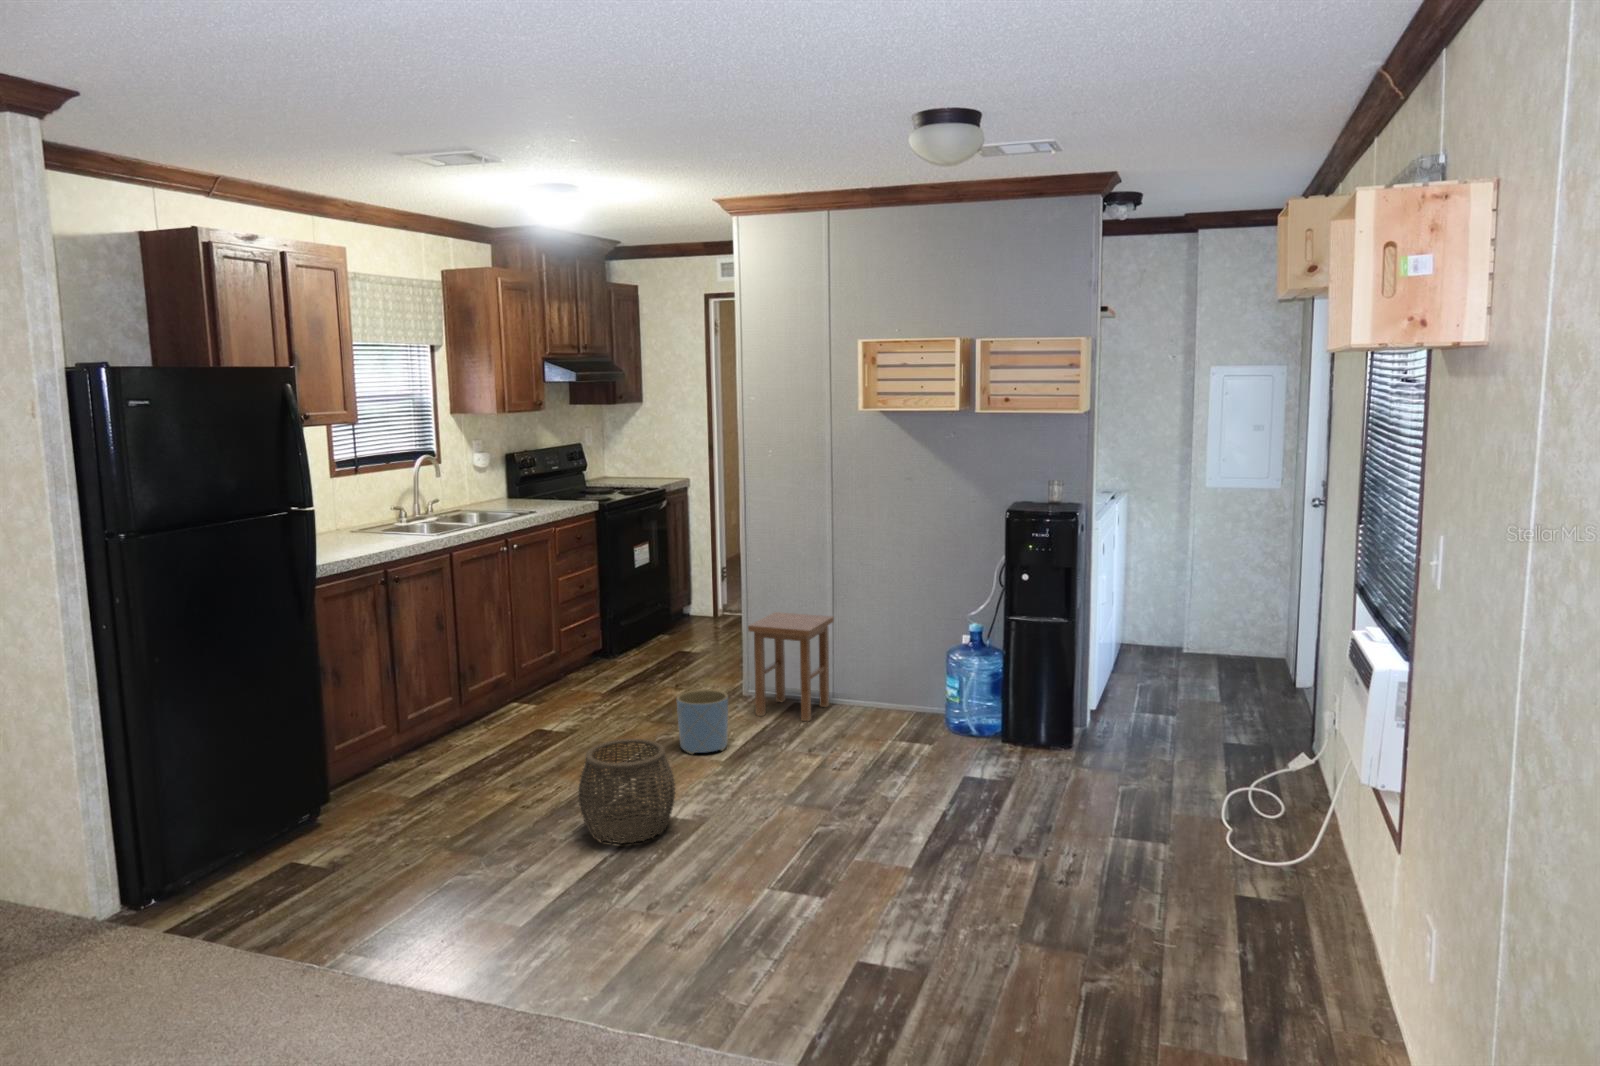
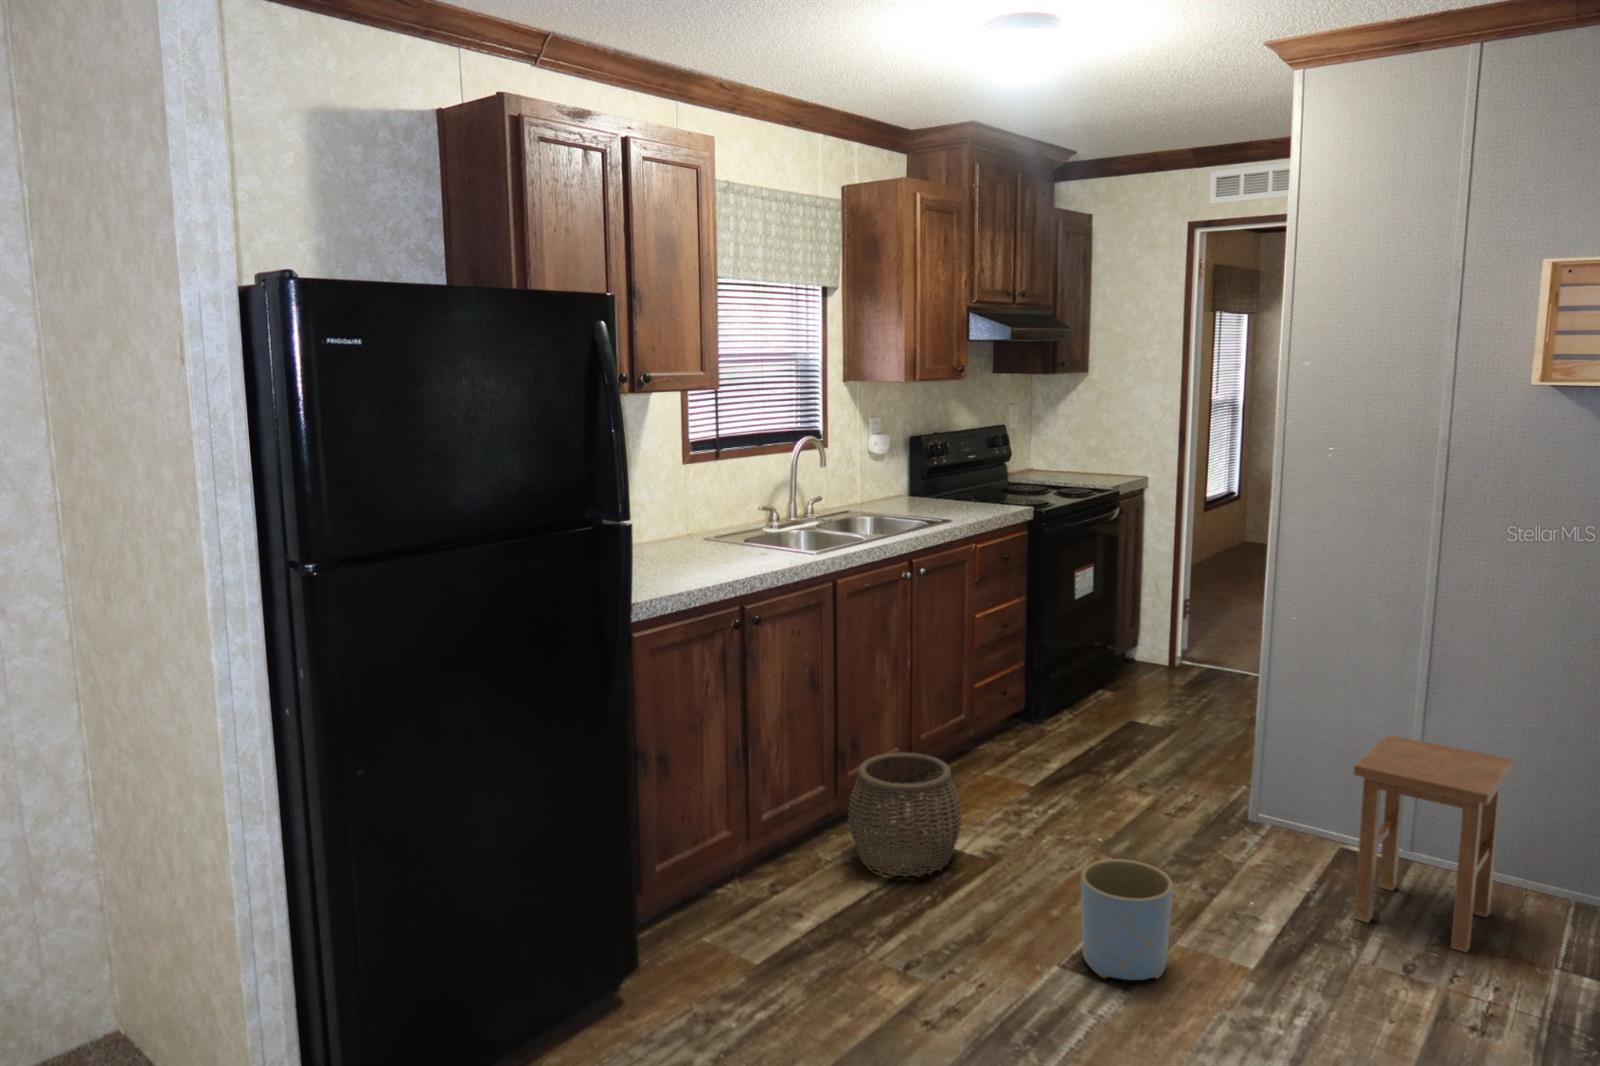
stool: present [748,612,834,721] -> present [1354,735,1513,952]
planter: present [677,689,728,754] -> present [1081,859,1173,980]

